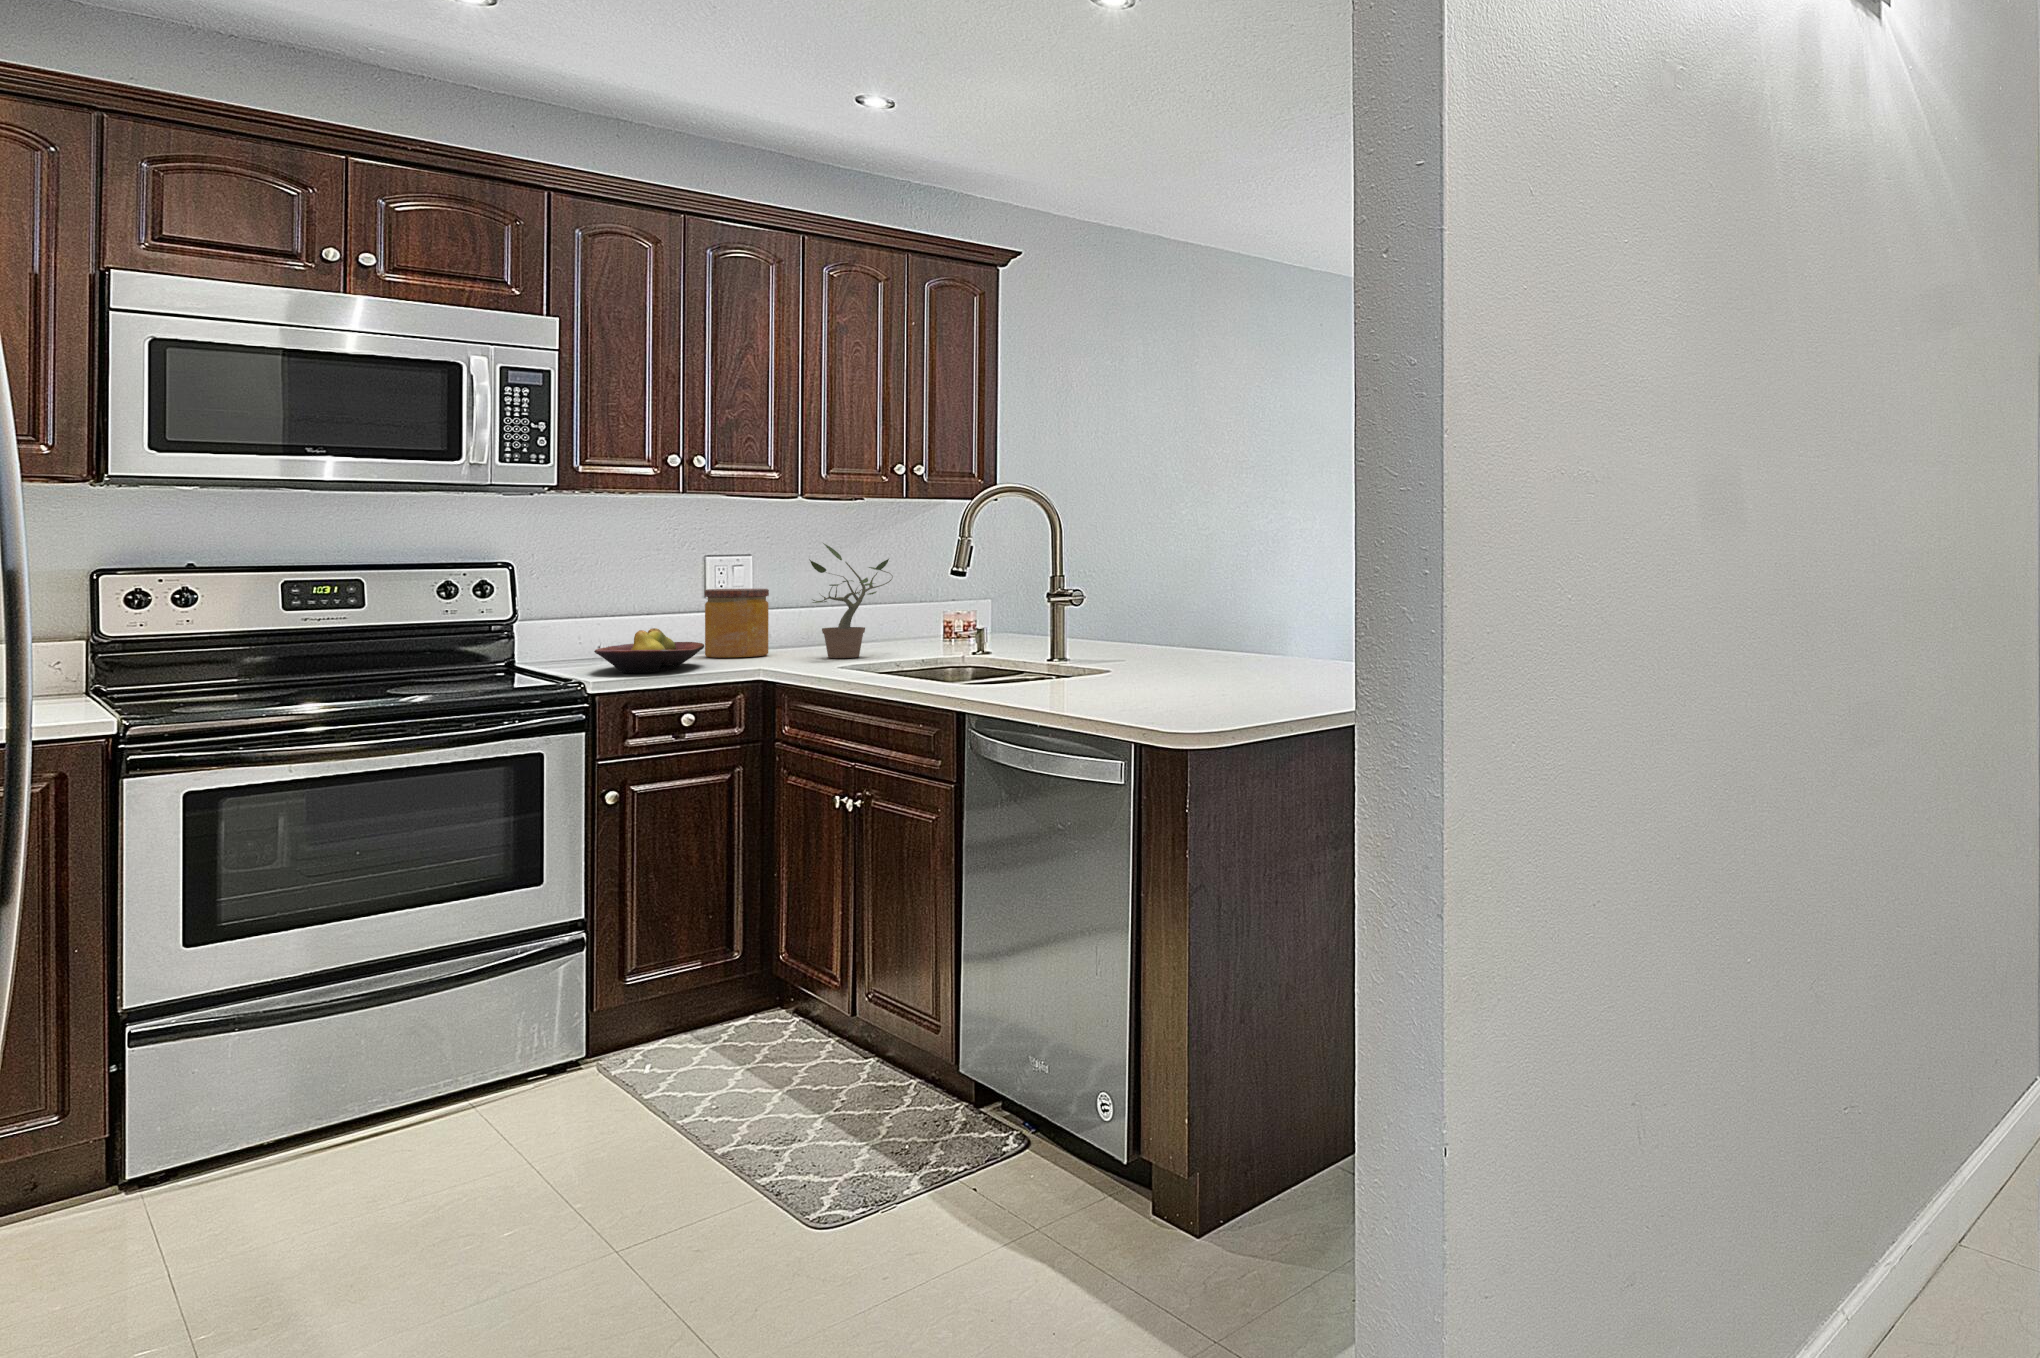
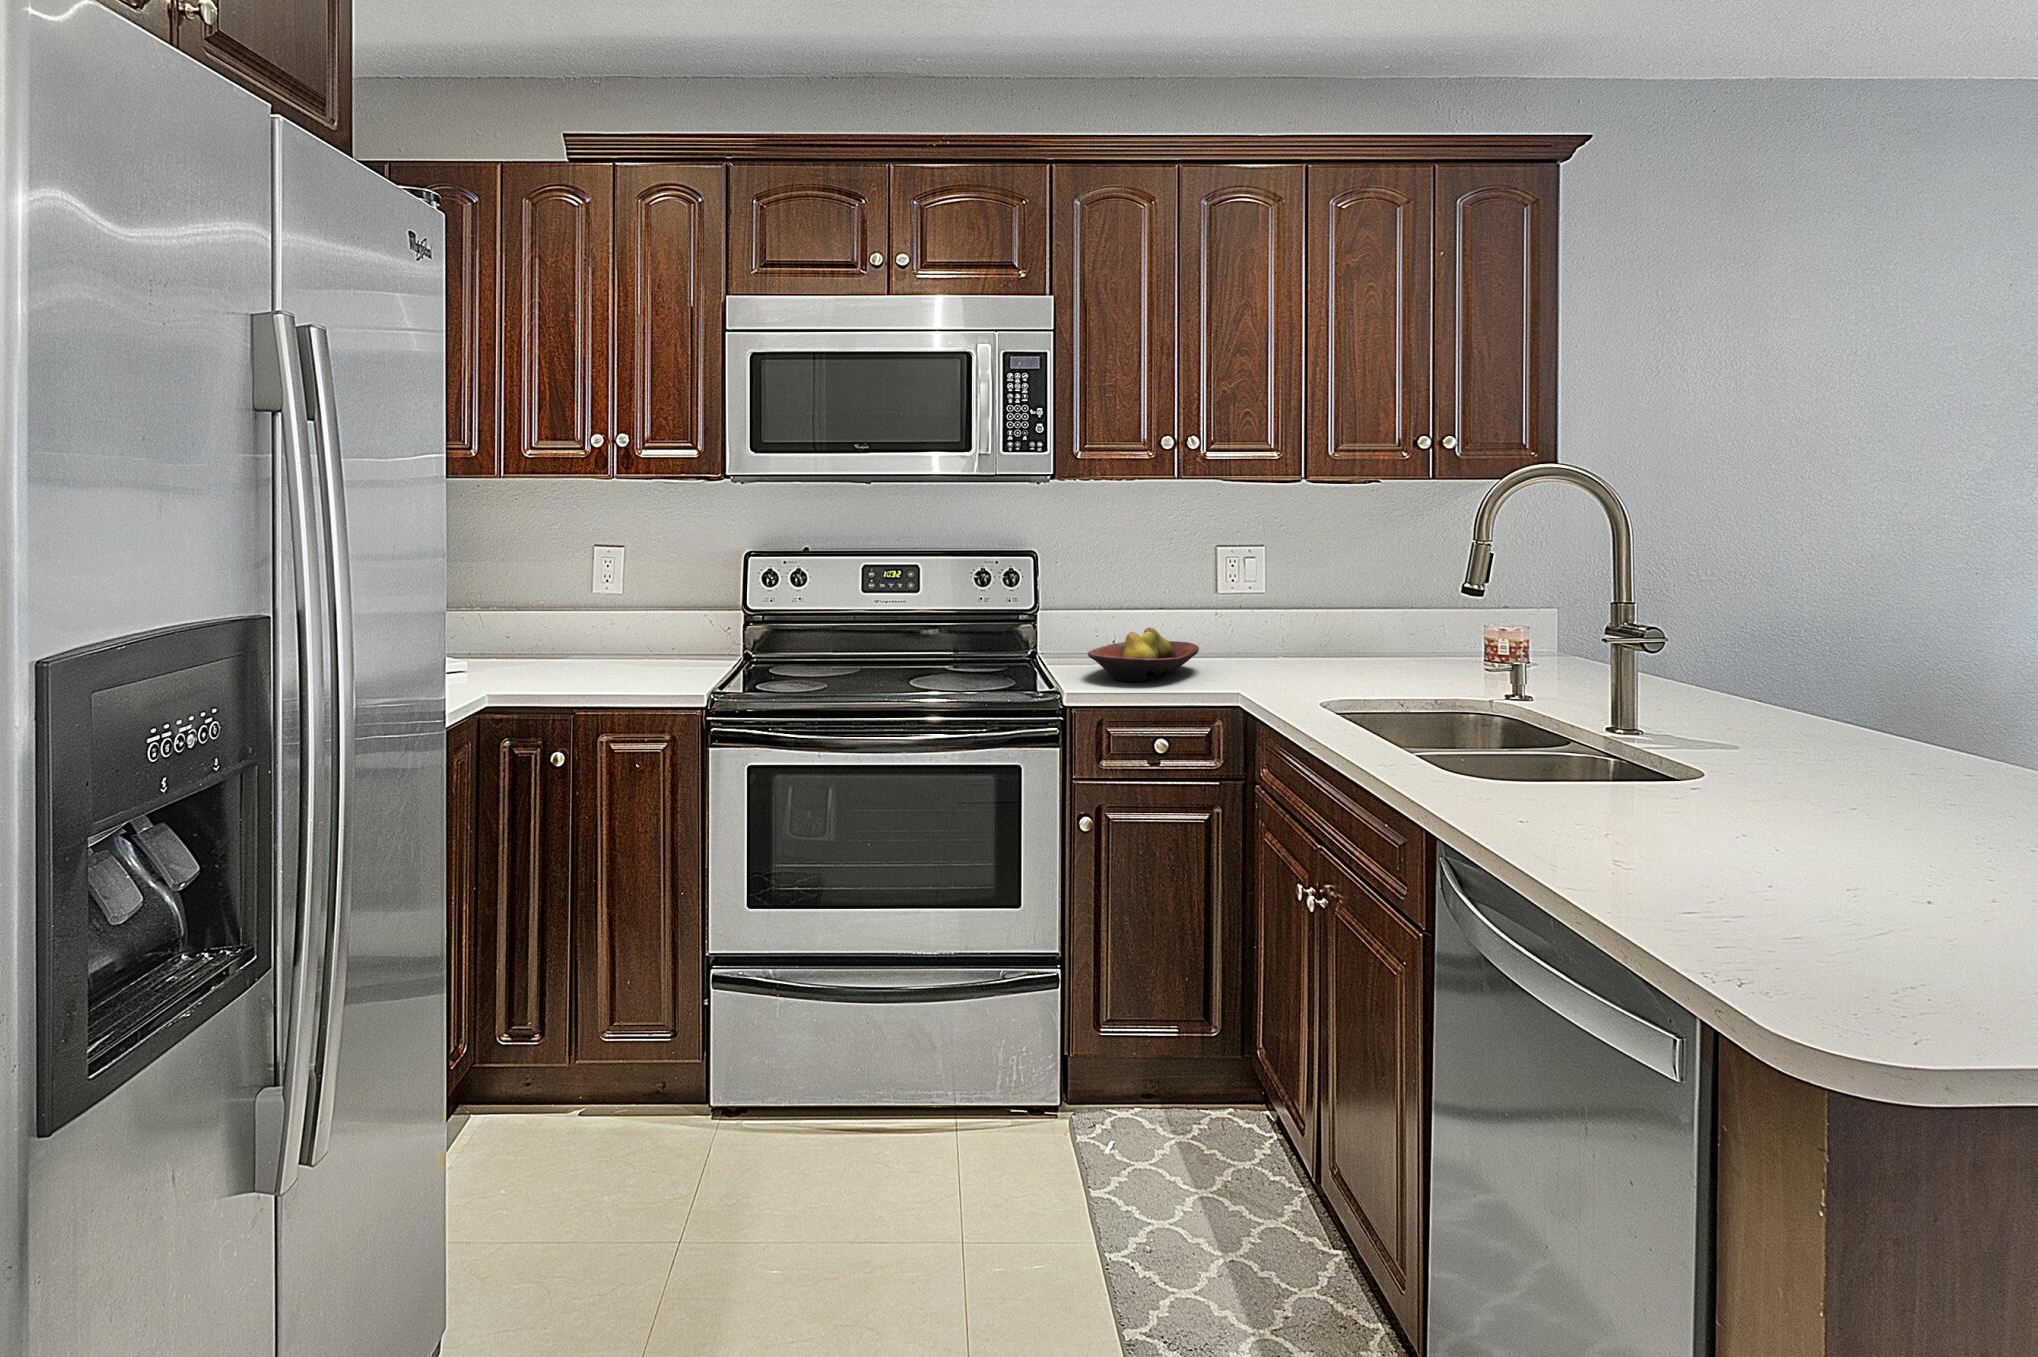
potted plant: present [809,543,893,658] -> none [1312,528,1415,673]
jar: present [705,589,769,658] -> none [1212,579,1277,661]

